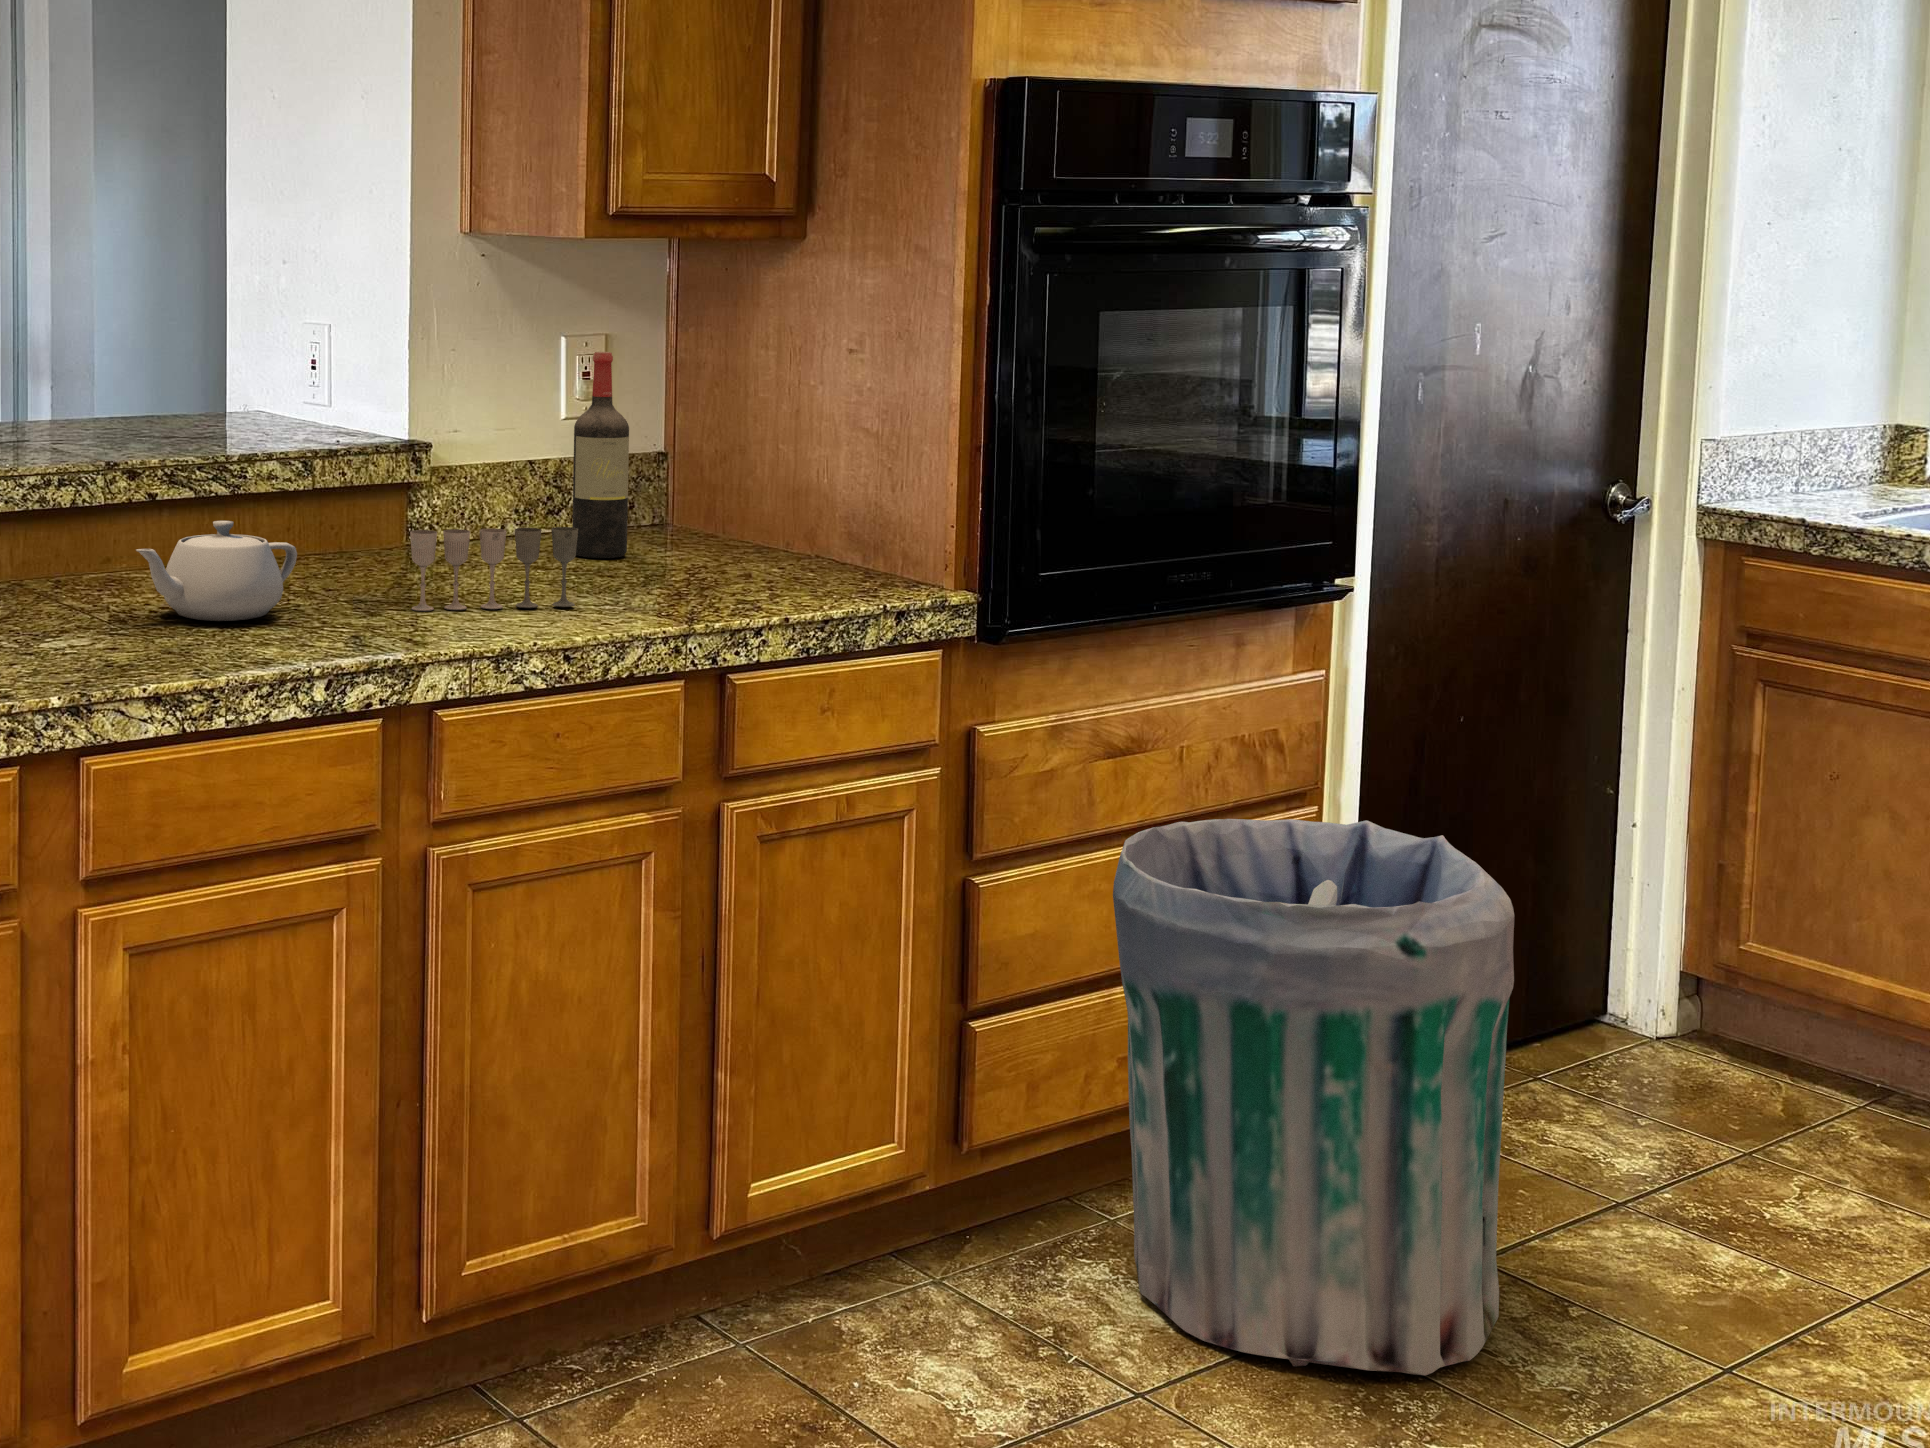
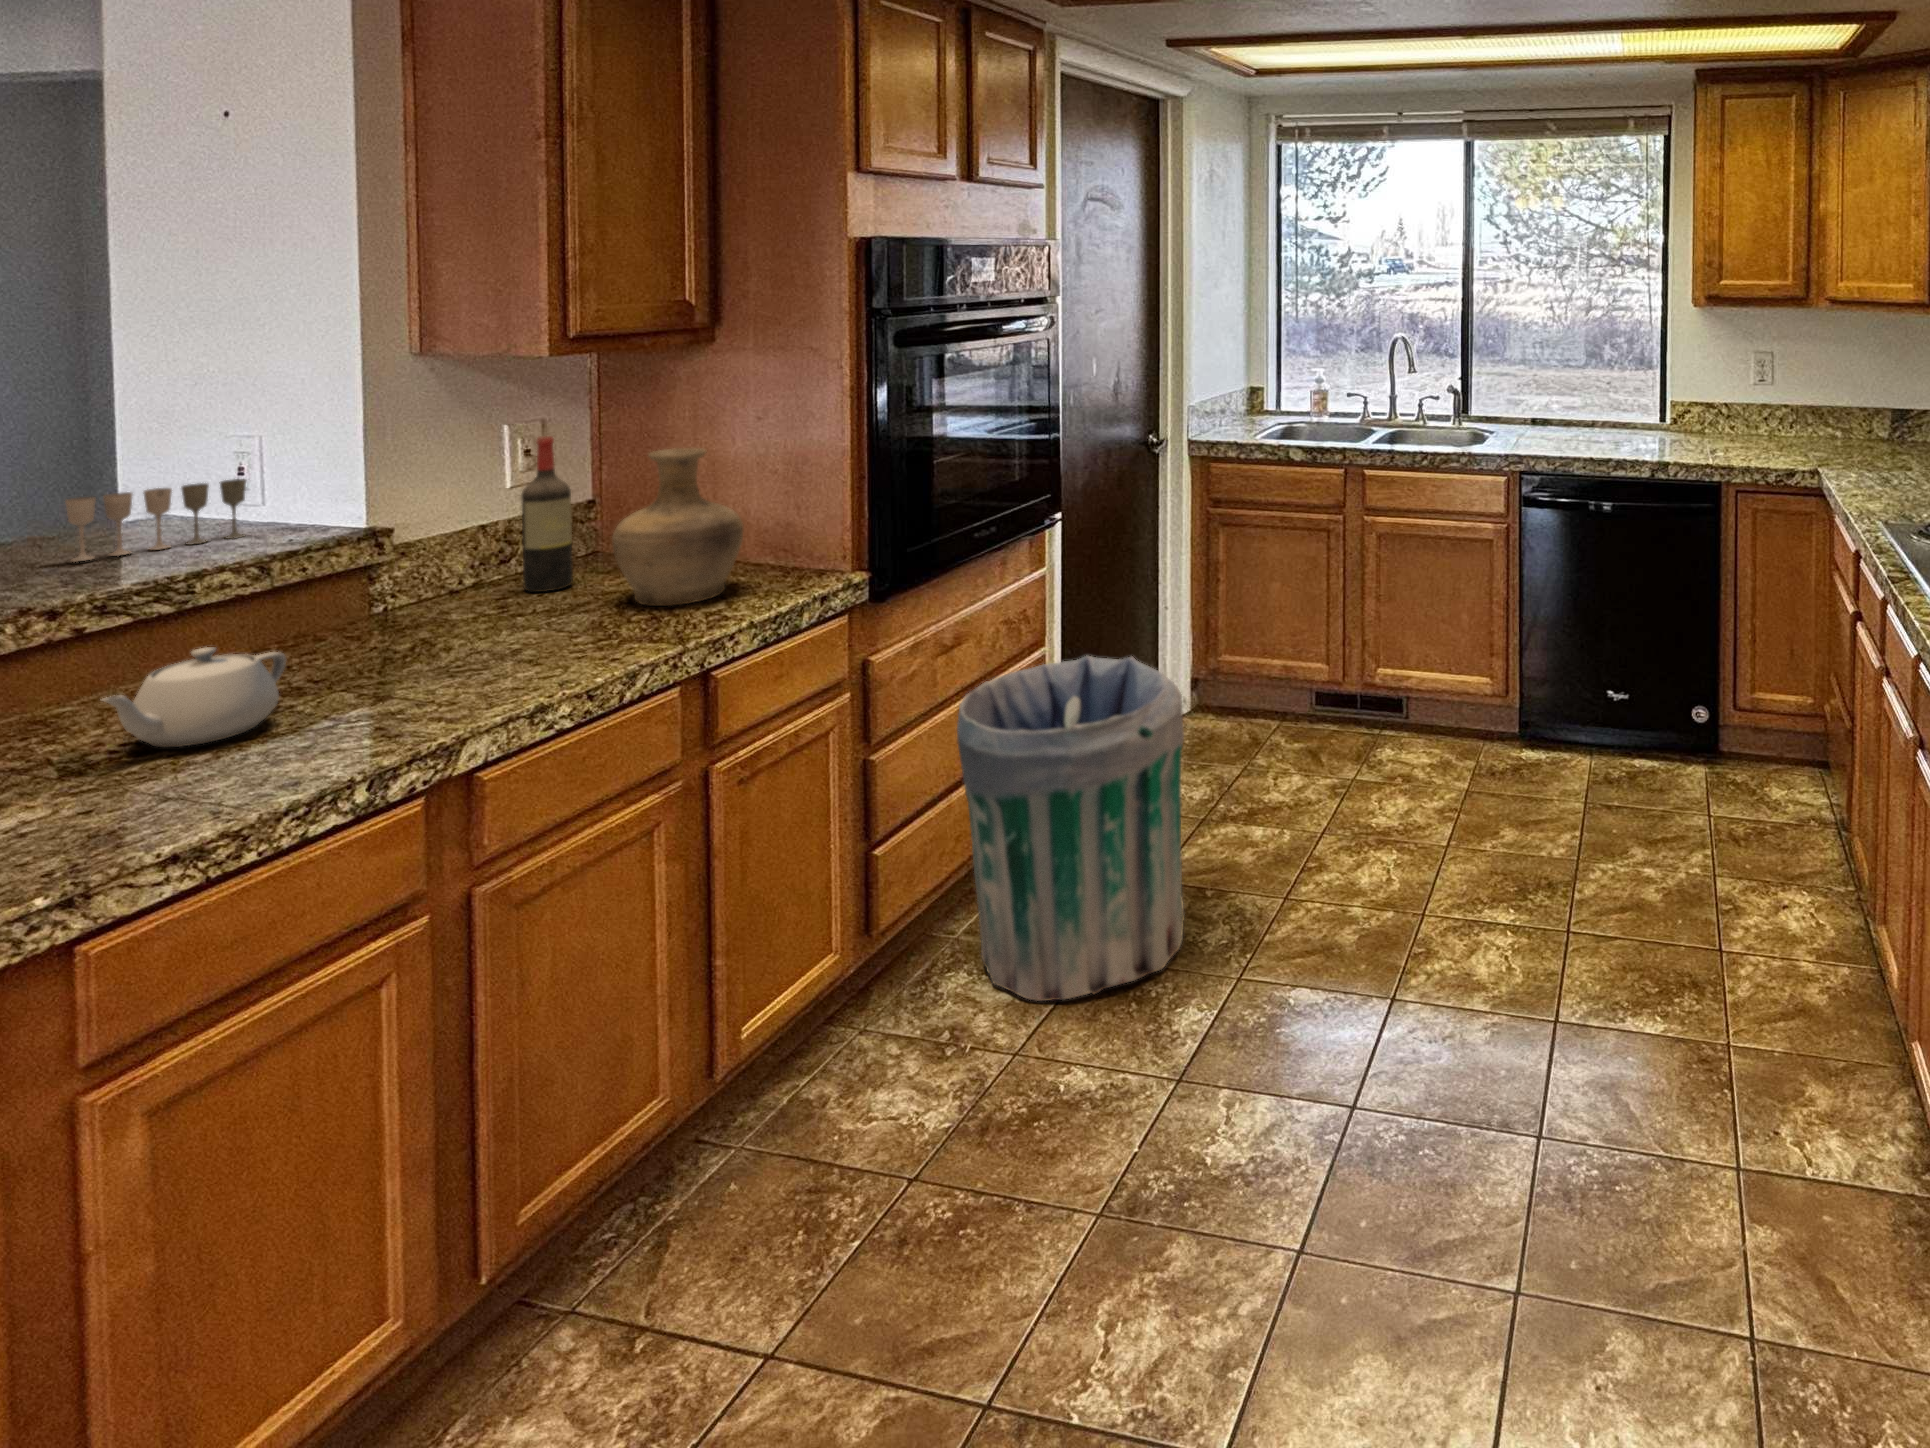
vase: none [656,379,818,593] -> present [612,448,743,606]
wine glass: present [410,527,578,611] -> present [66,479,246,562]

